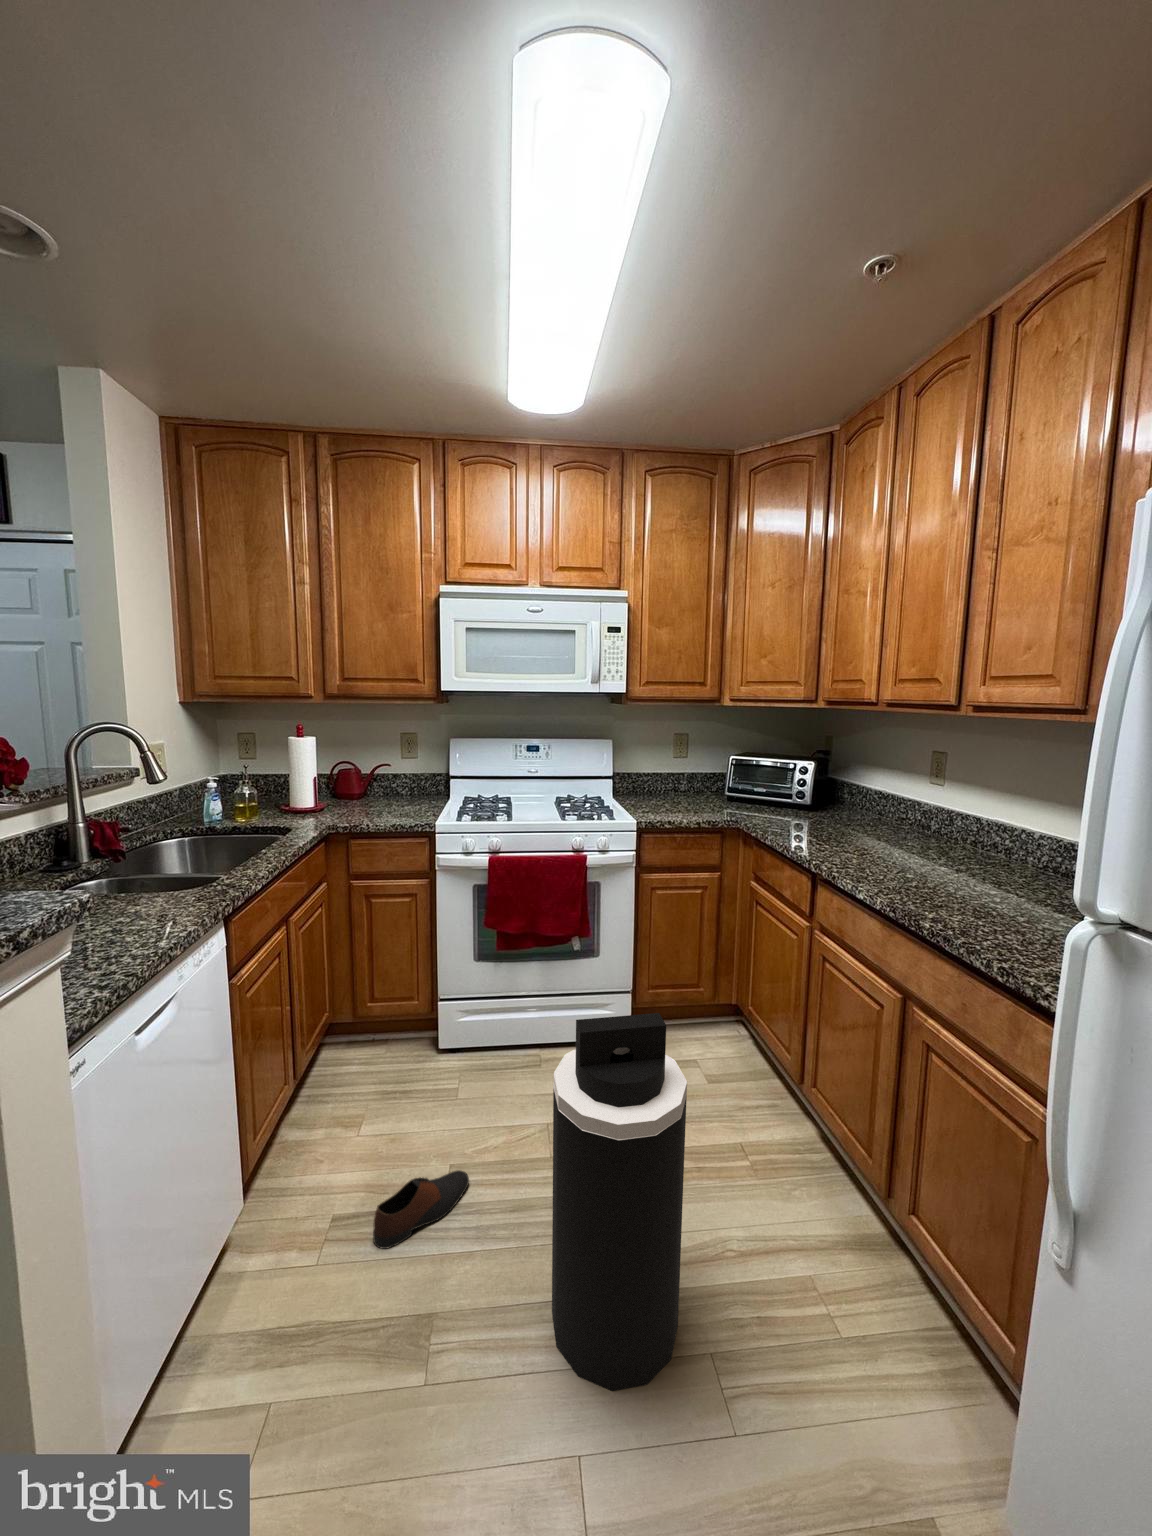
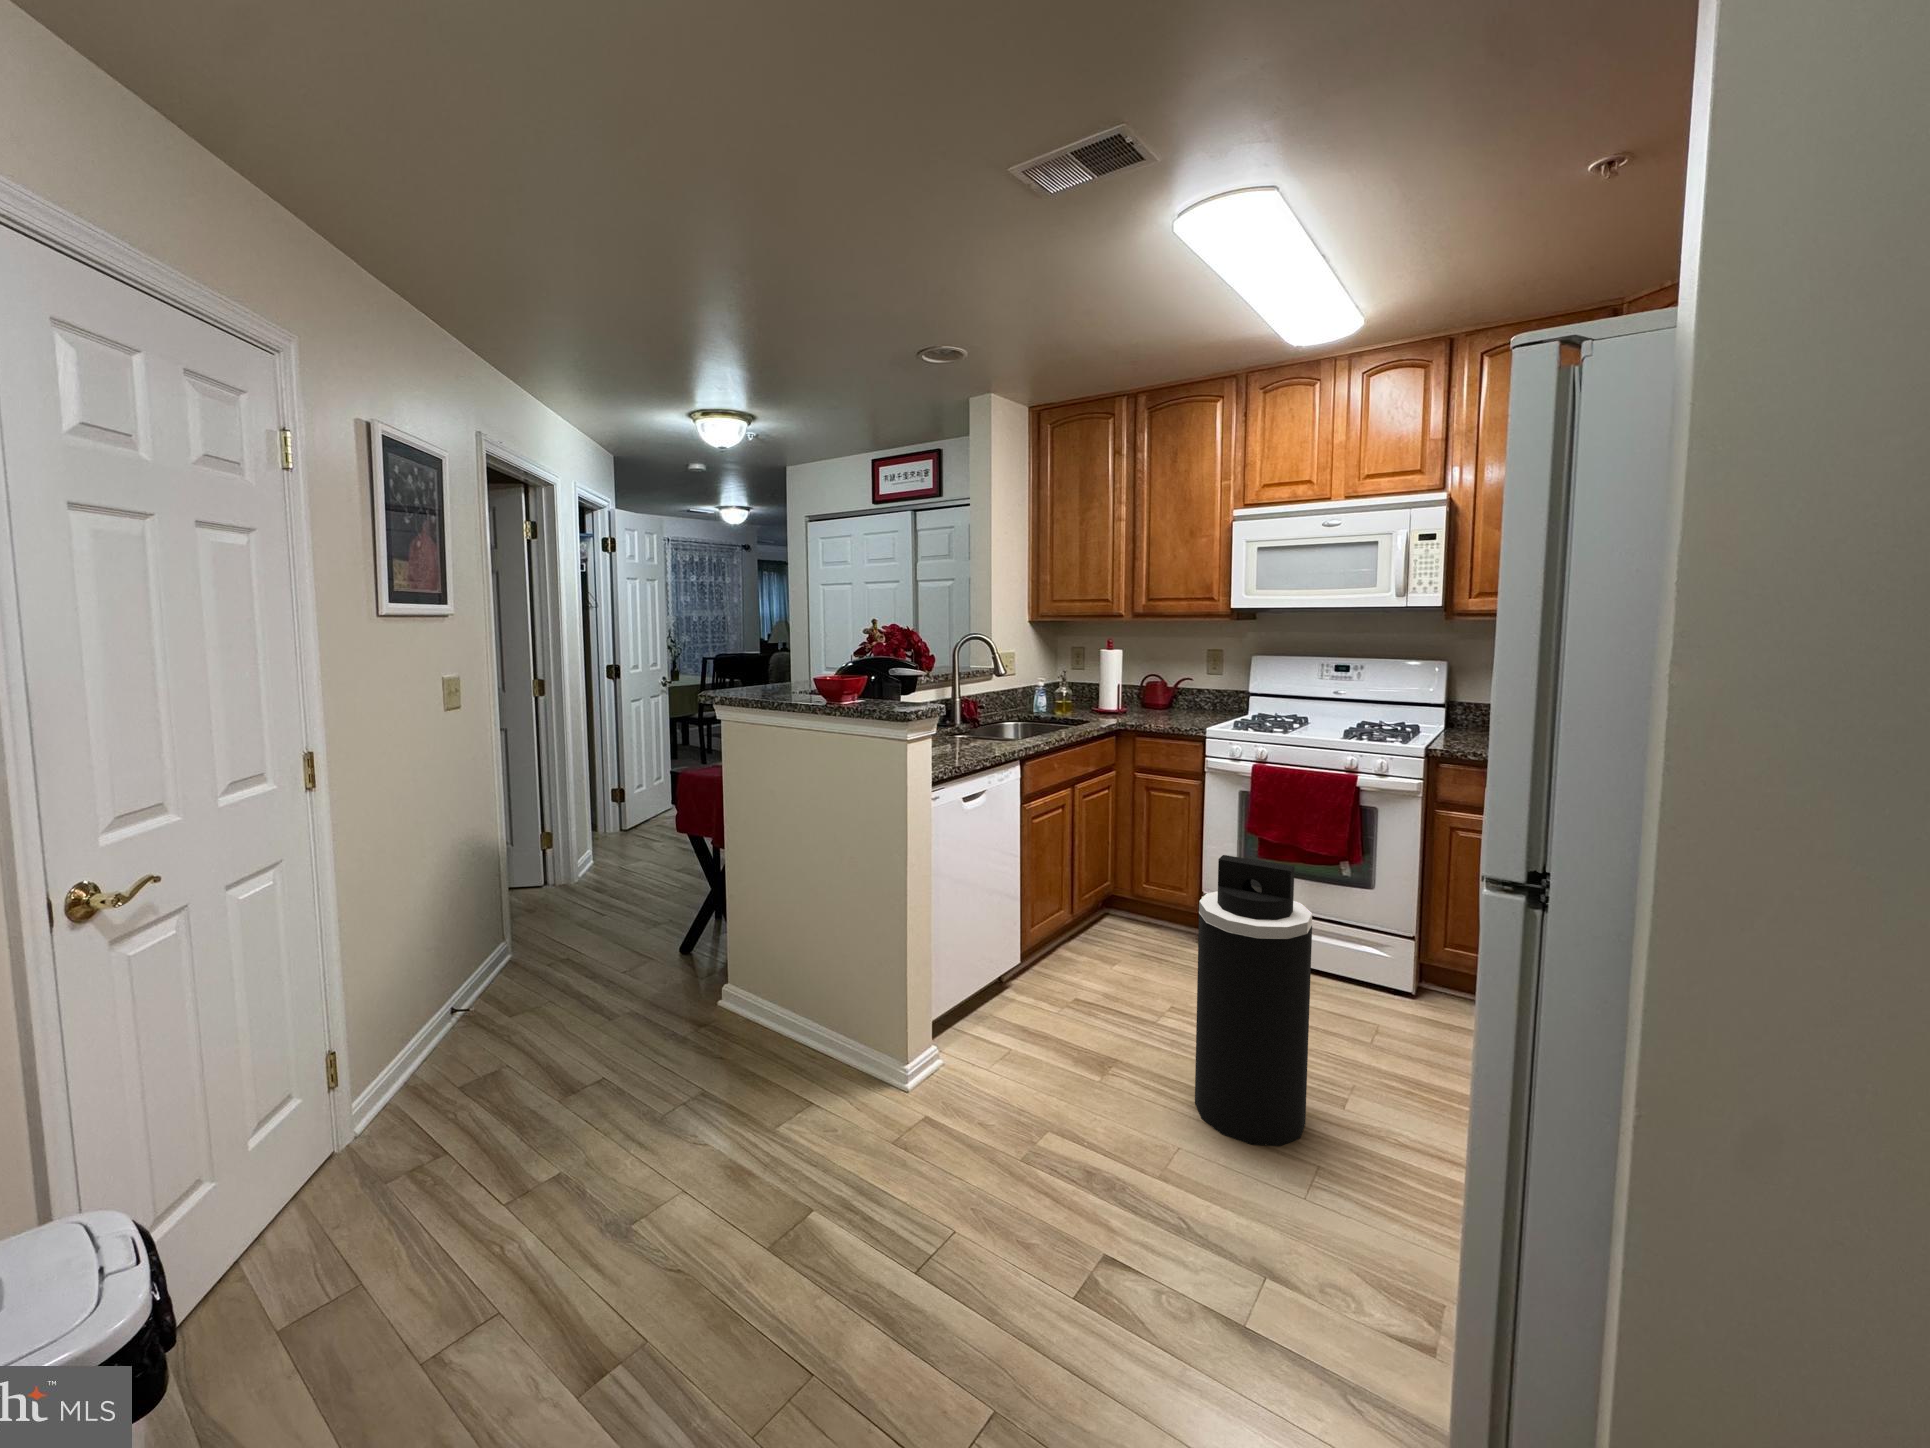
shoe: present [373,1170,469,1249] -> none [1096,986,1179,1023]

